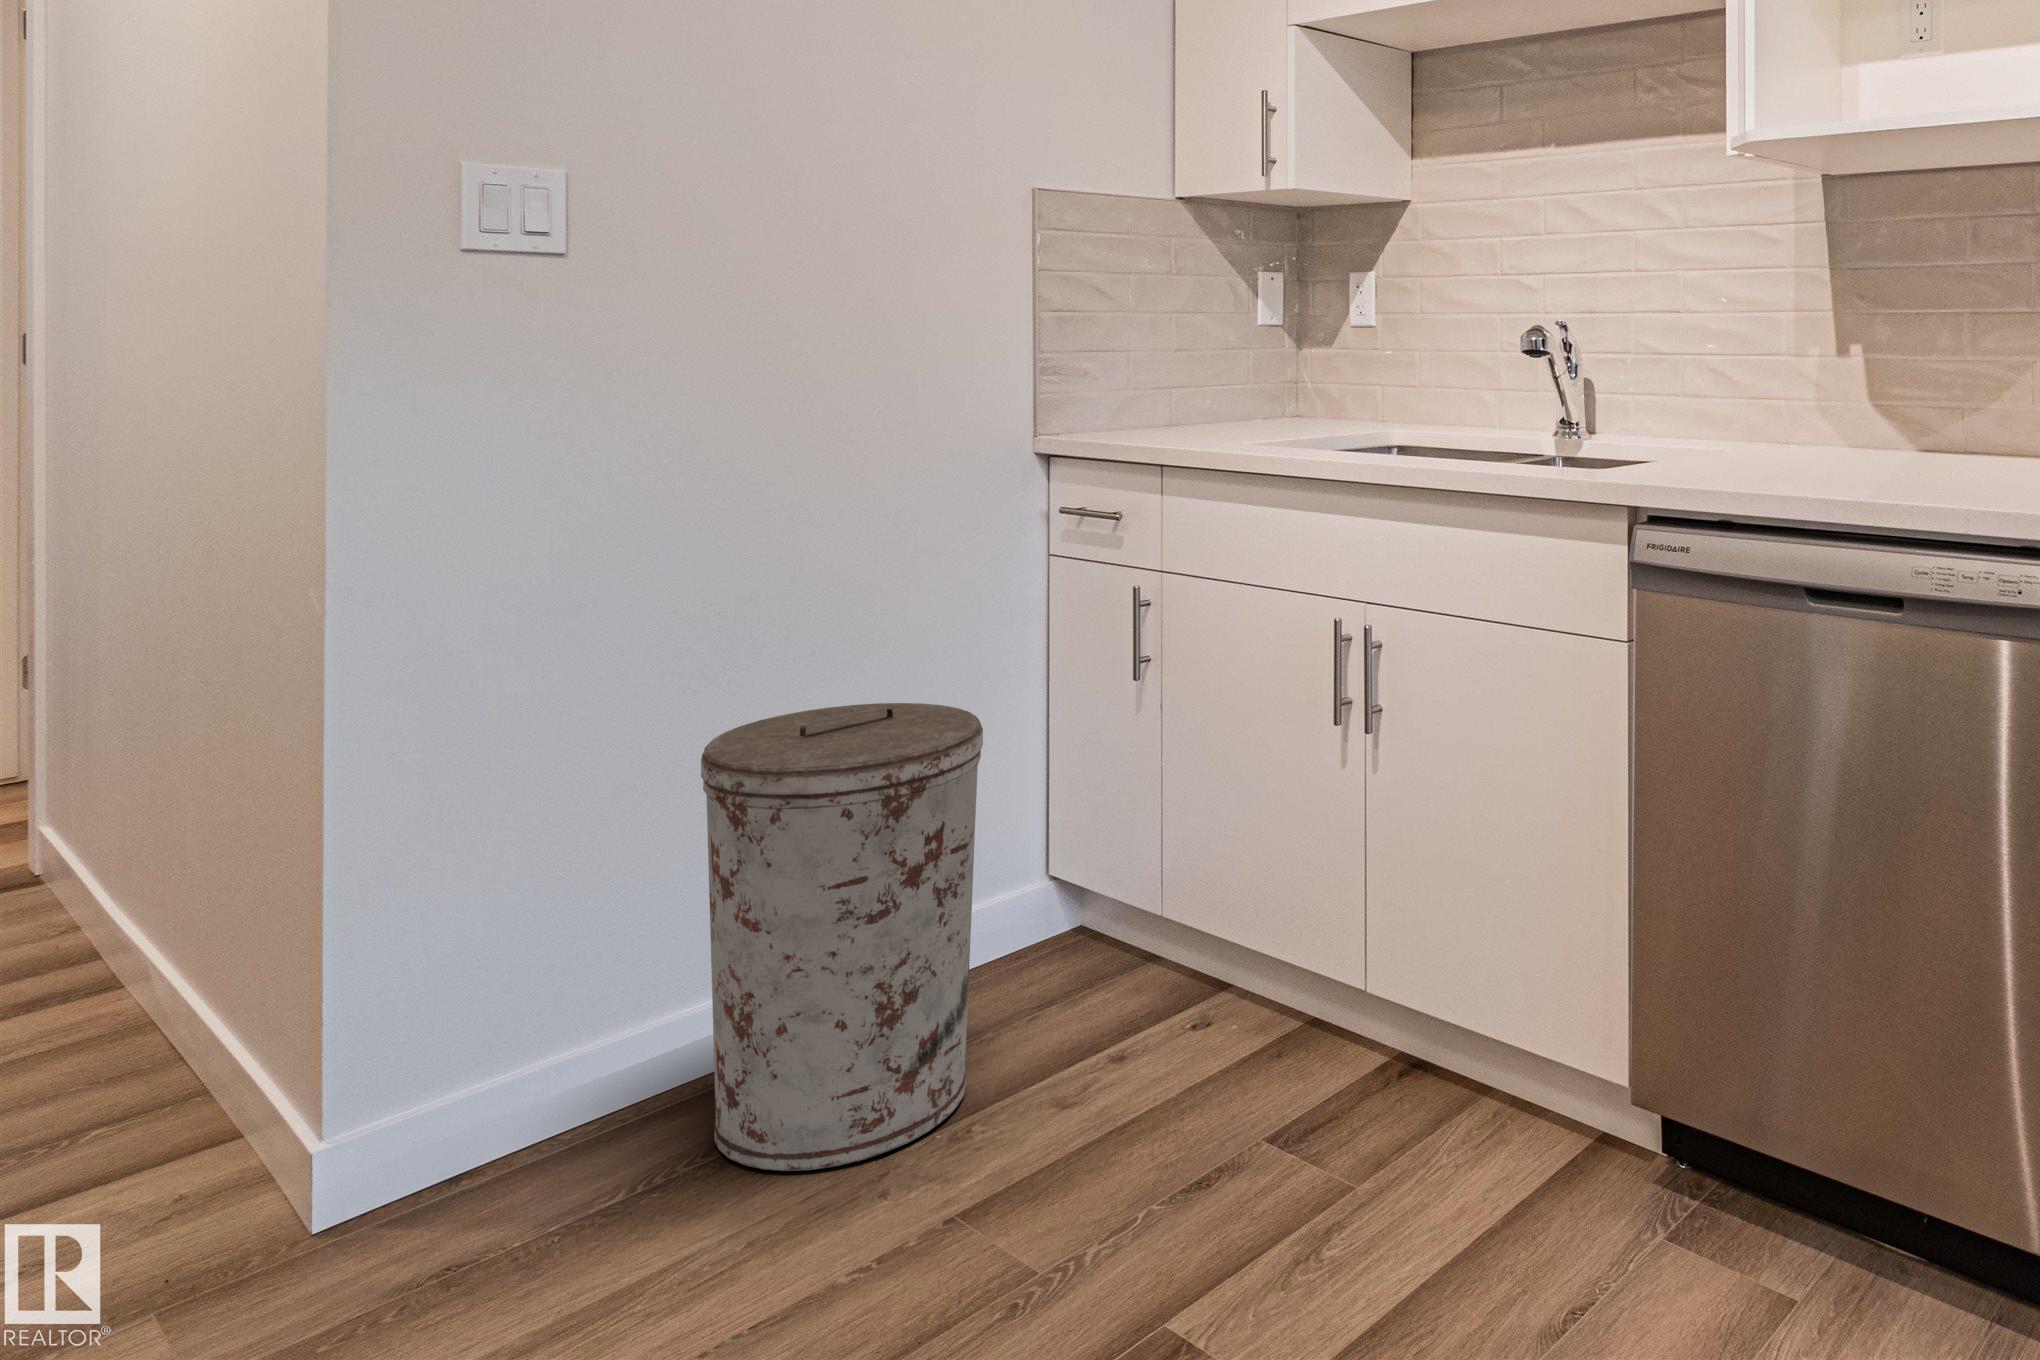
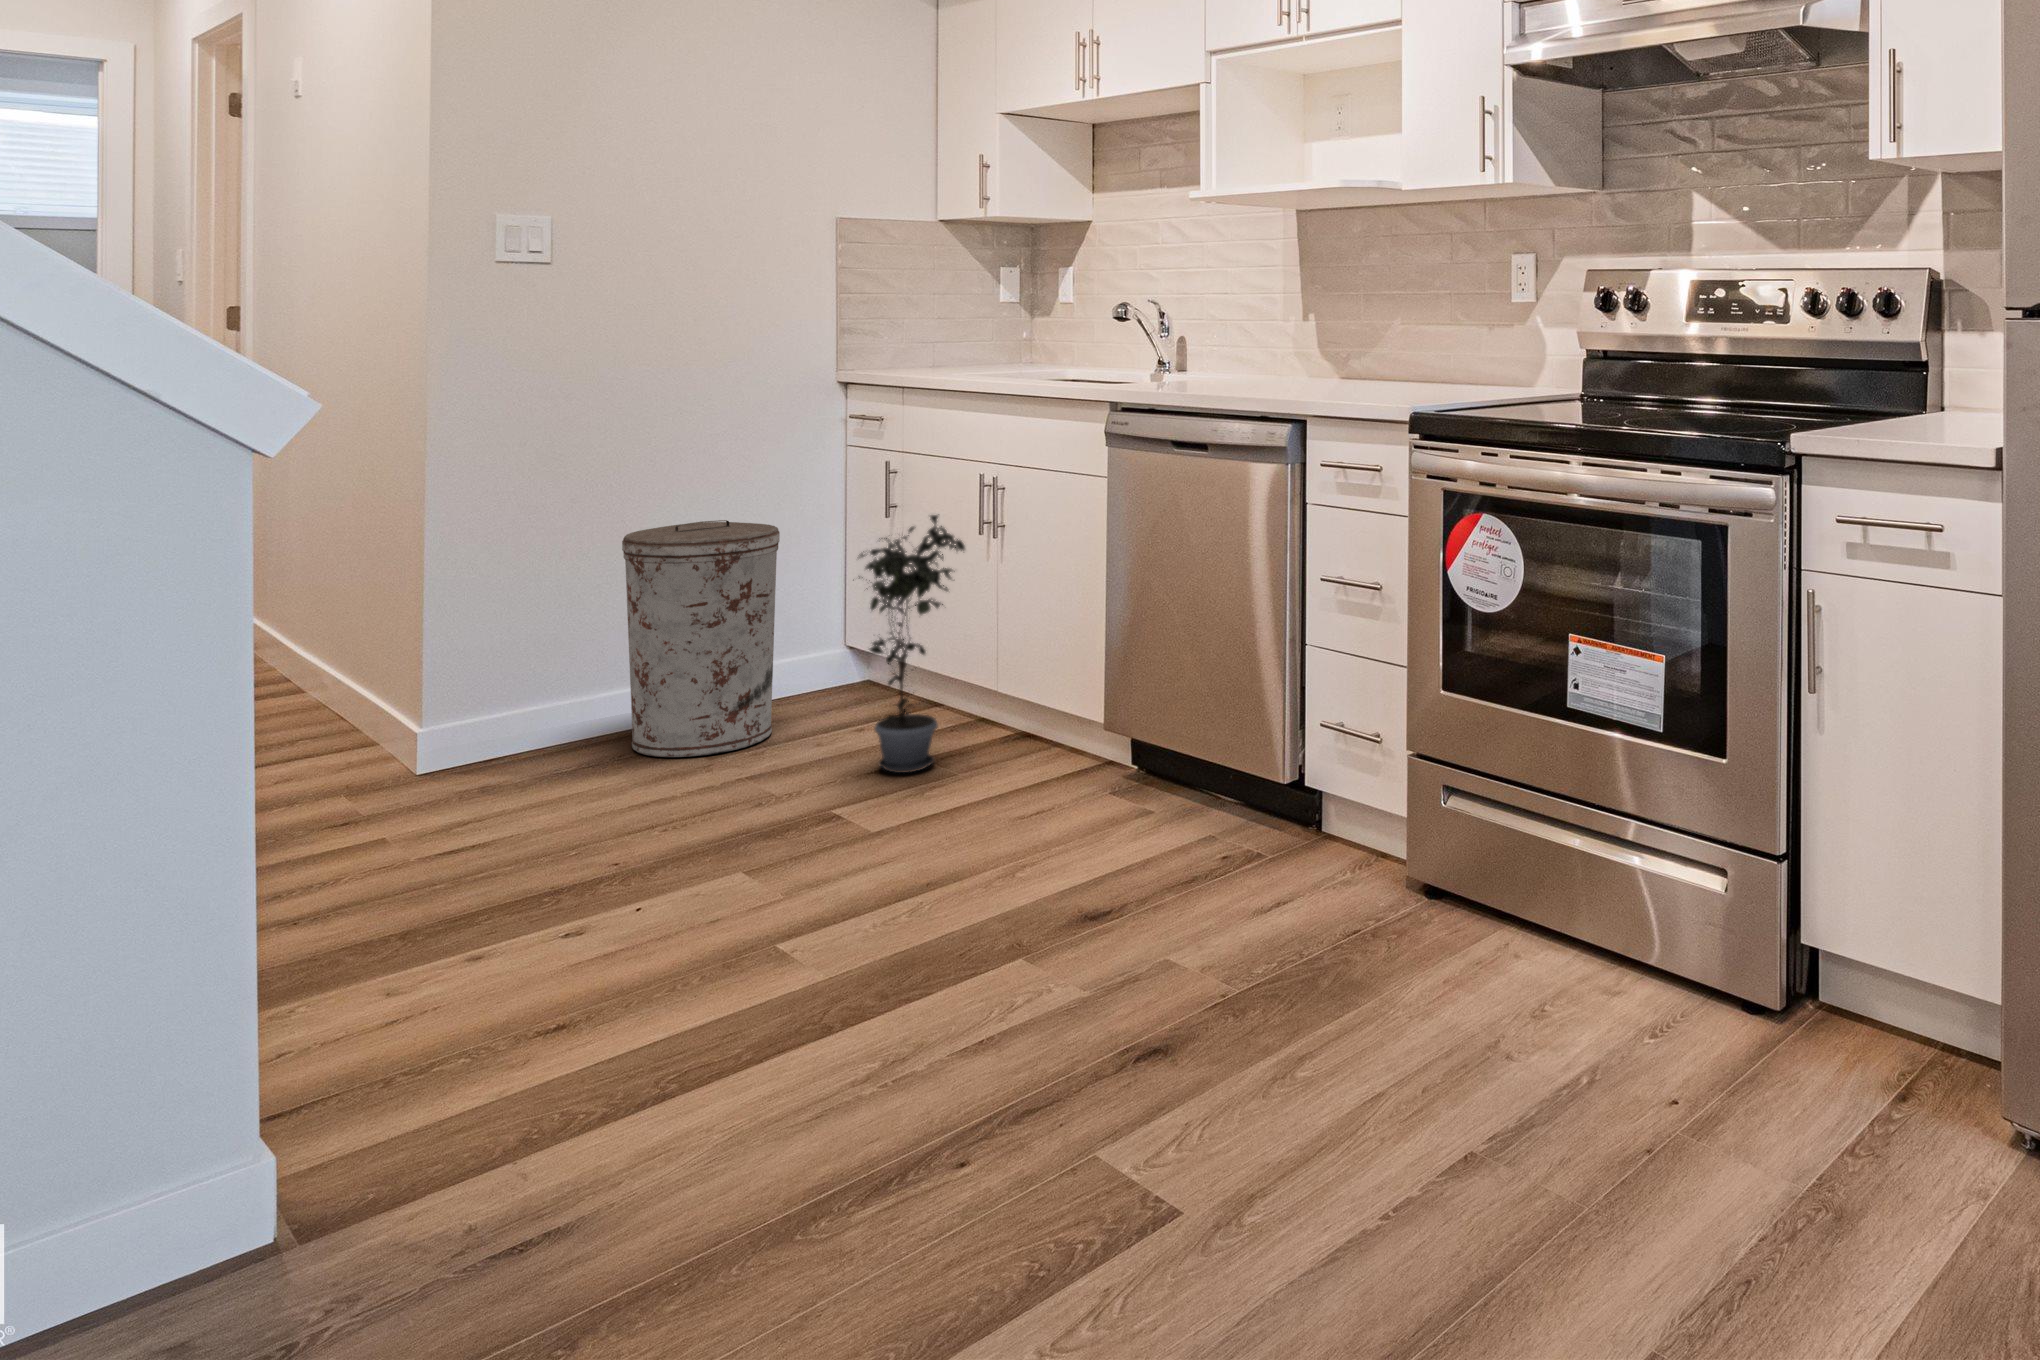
potted plant: none [1154,710,1360,1210] -> present [859,515,965,773]

